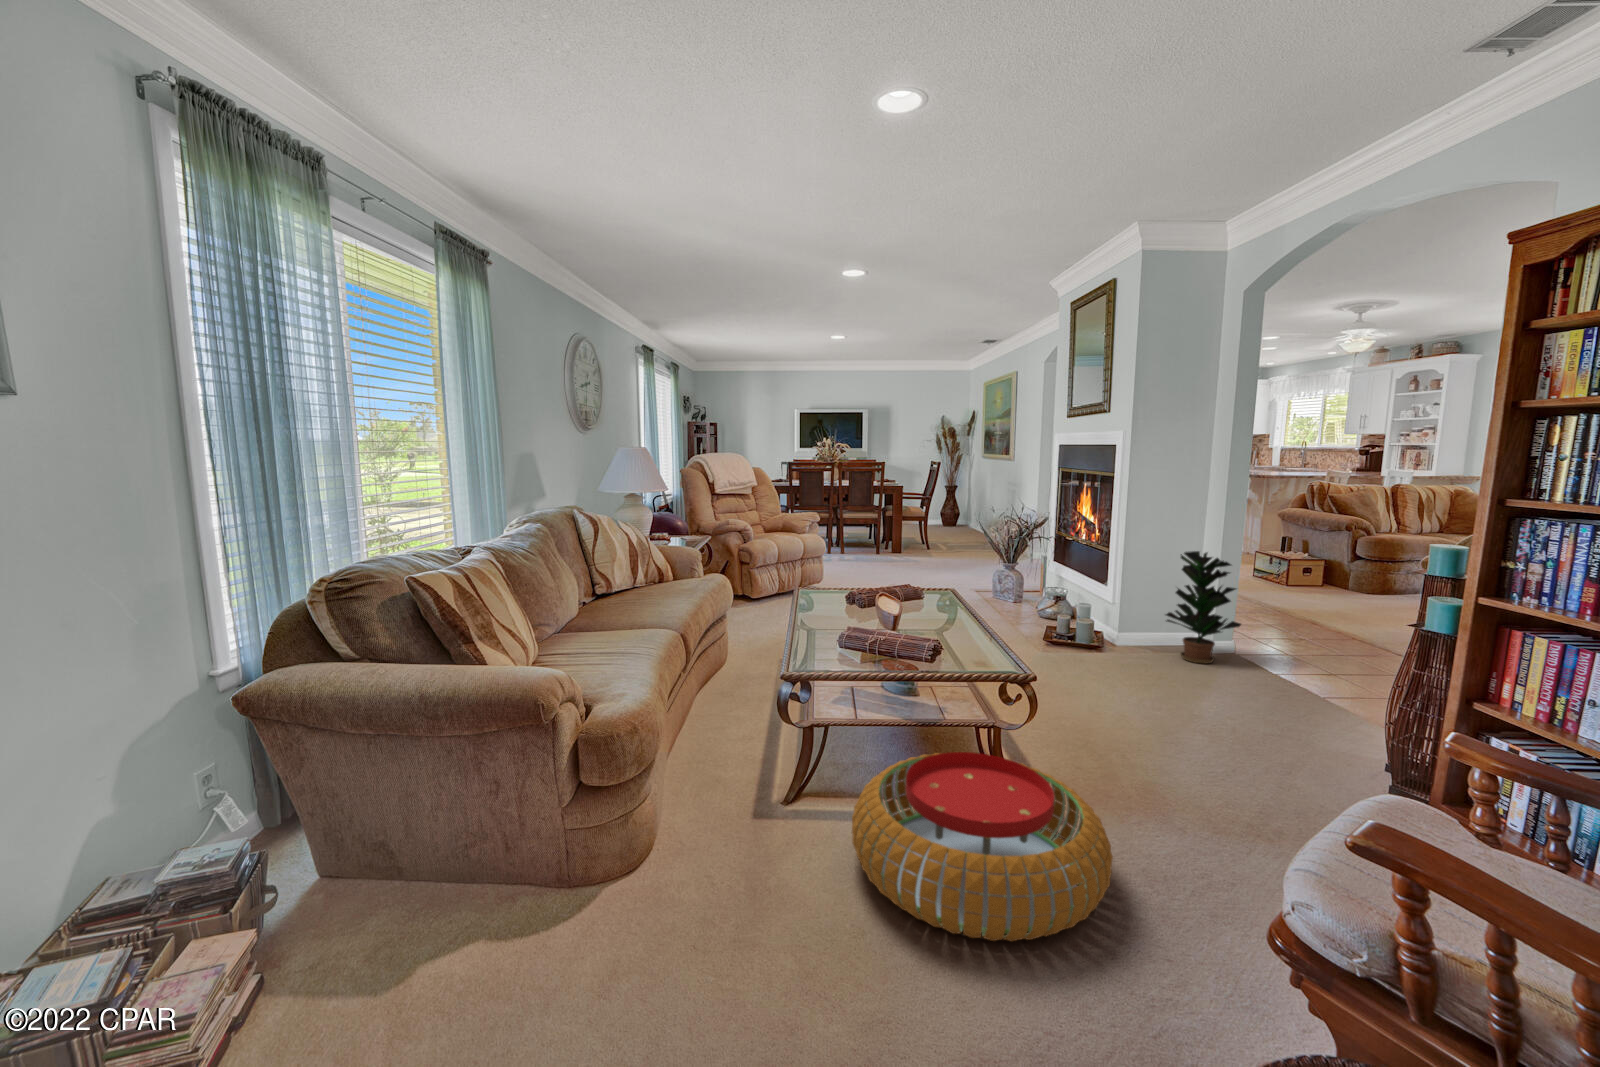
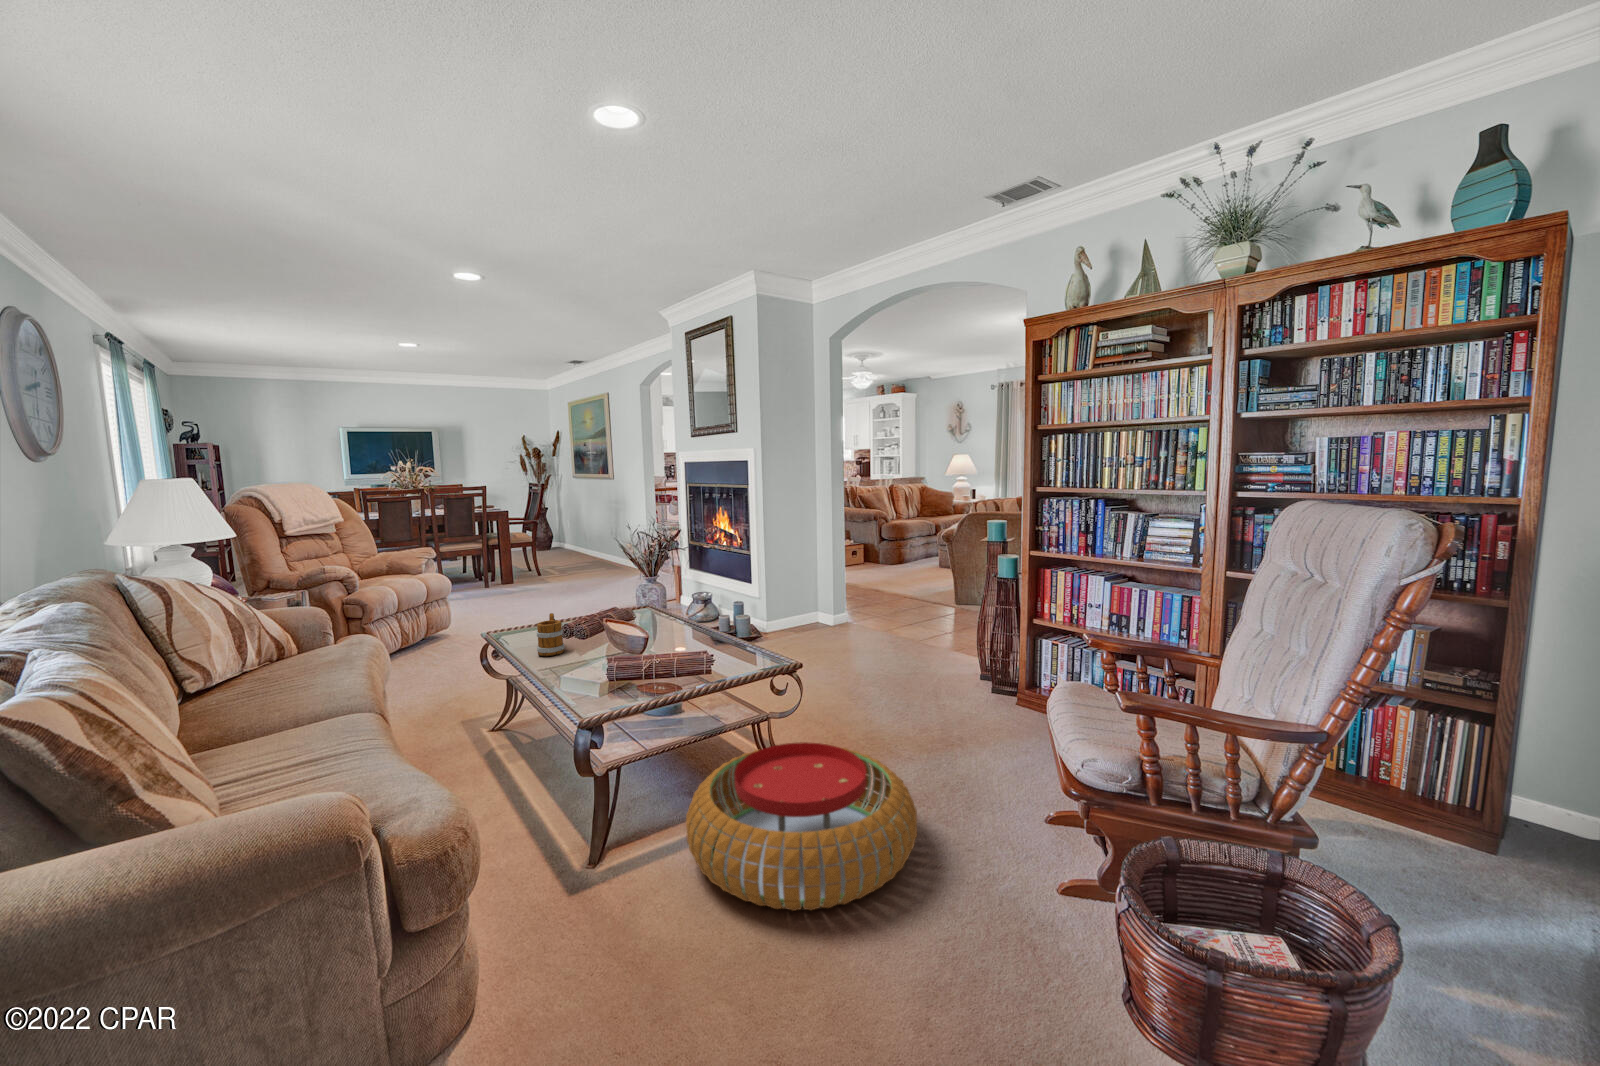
potted plant: present [1166,551,1241,664] -> none [805,544,856,635]
mug: none [822,580,847,618] -> present [537,613,565,656]

